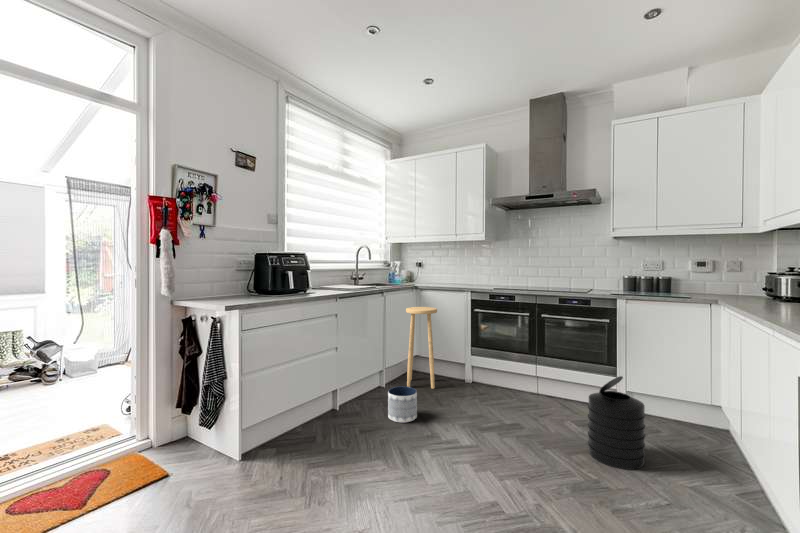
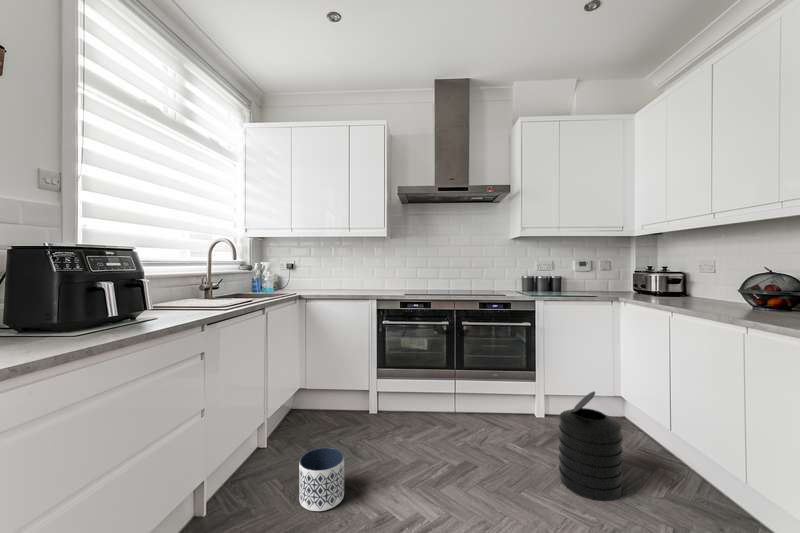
stool: present [406,307,437,389] -> none [293,323,337,439]

